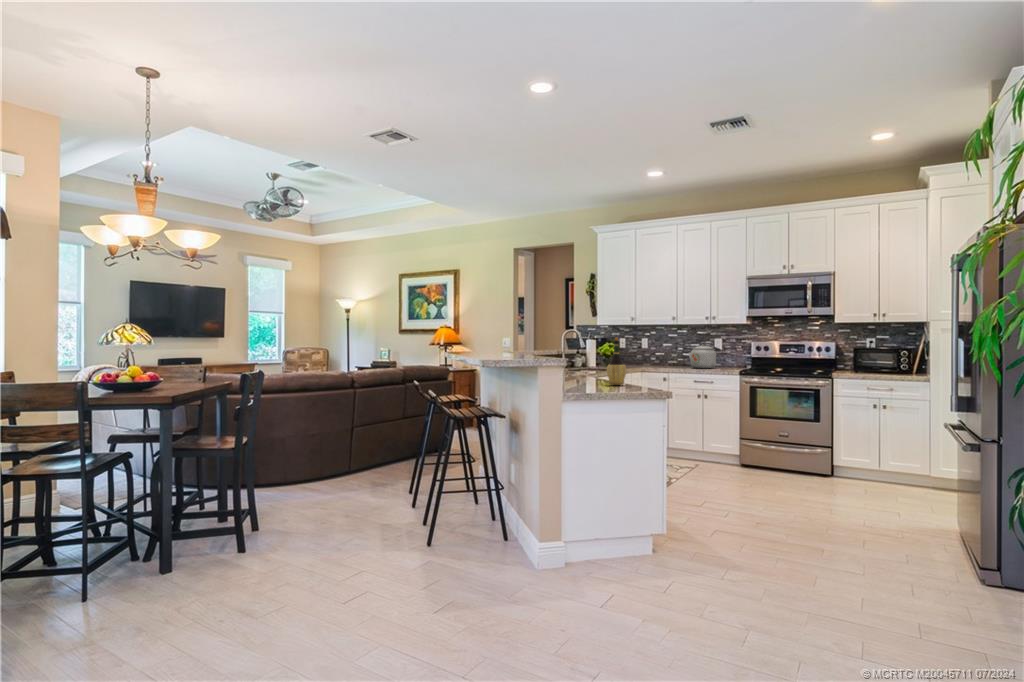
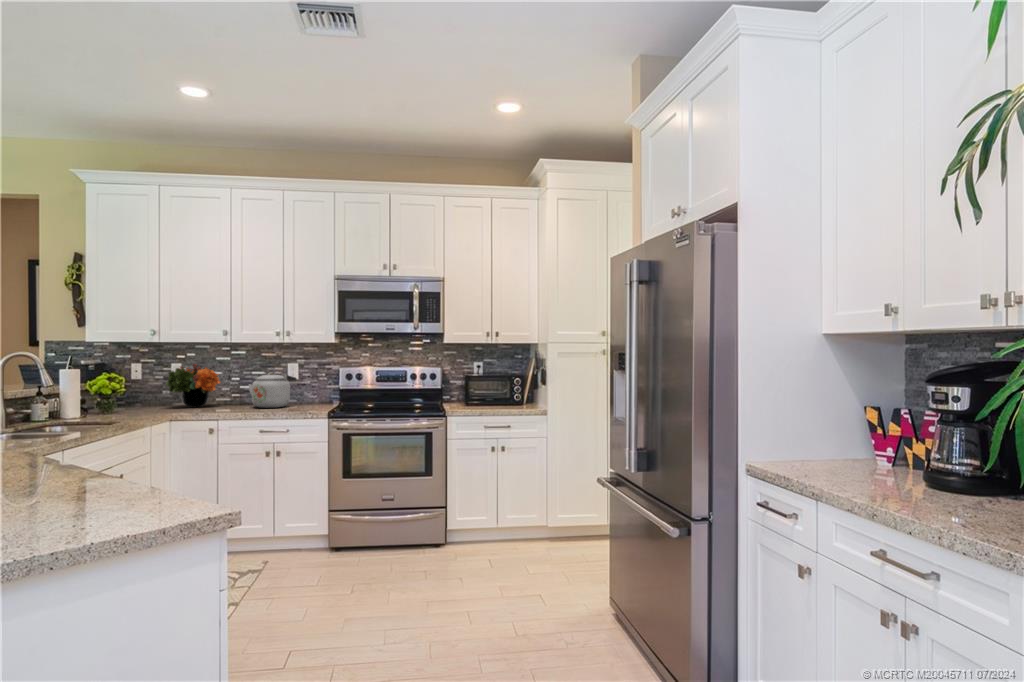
wine bottle: present [607,338,626,385] -> none [46,391,105,513]
flower arrangement: none [639,339,672,367] -> present [166,364,220,407]

